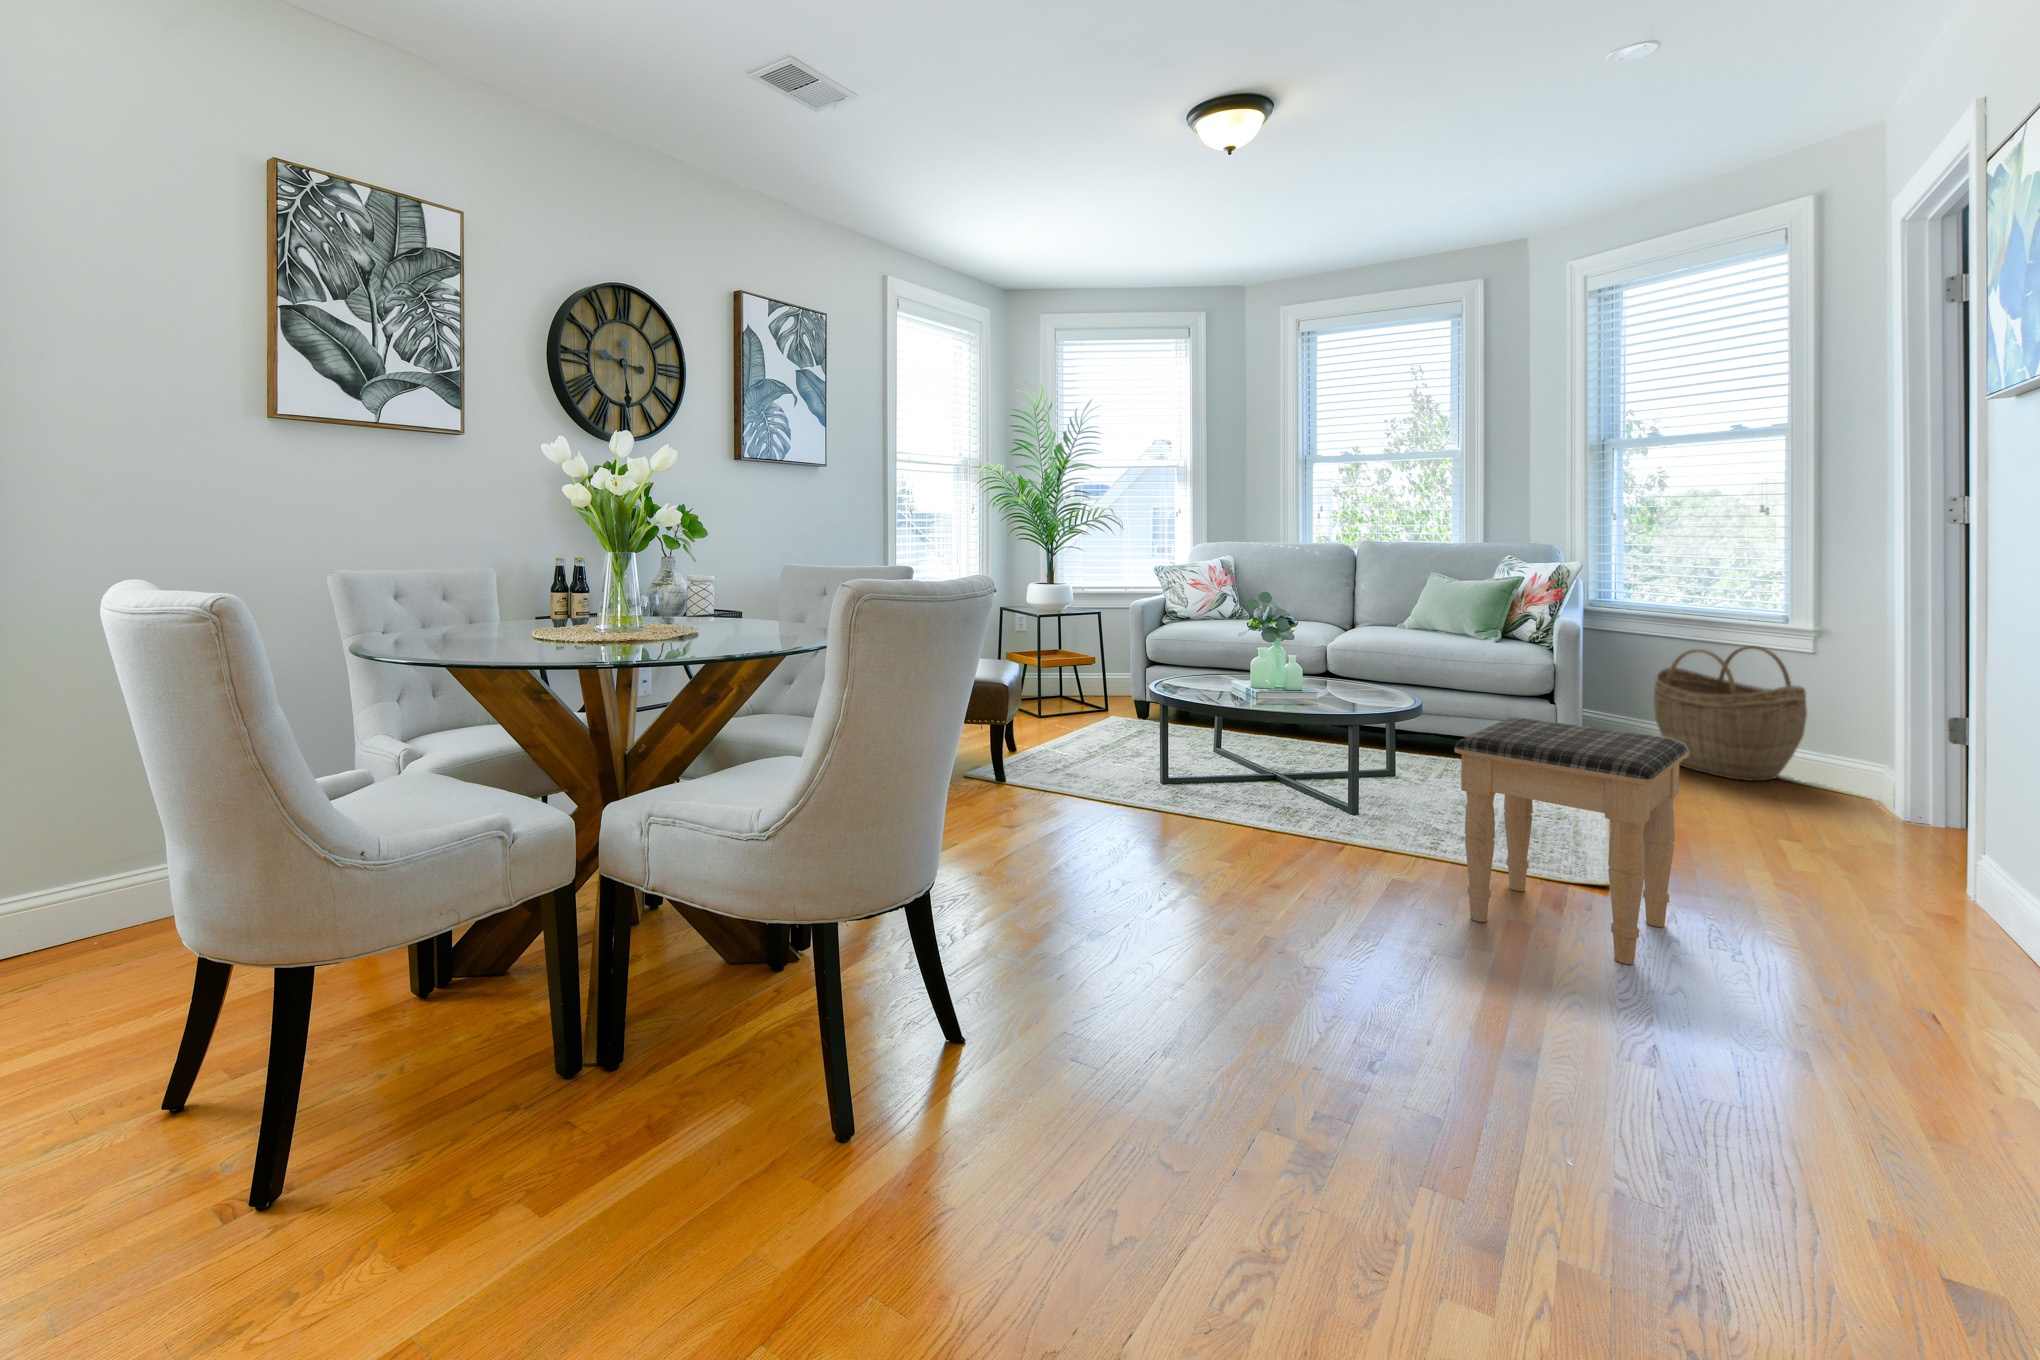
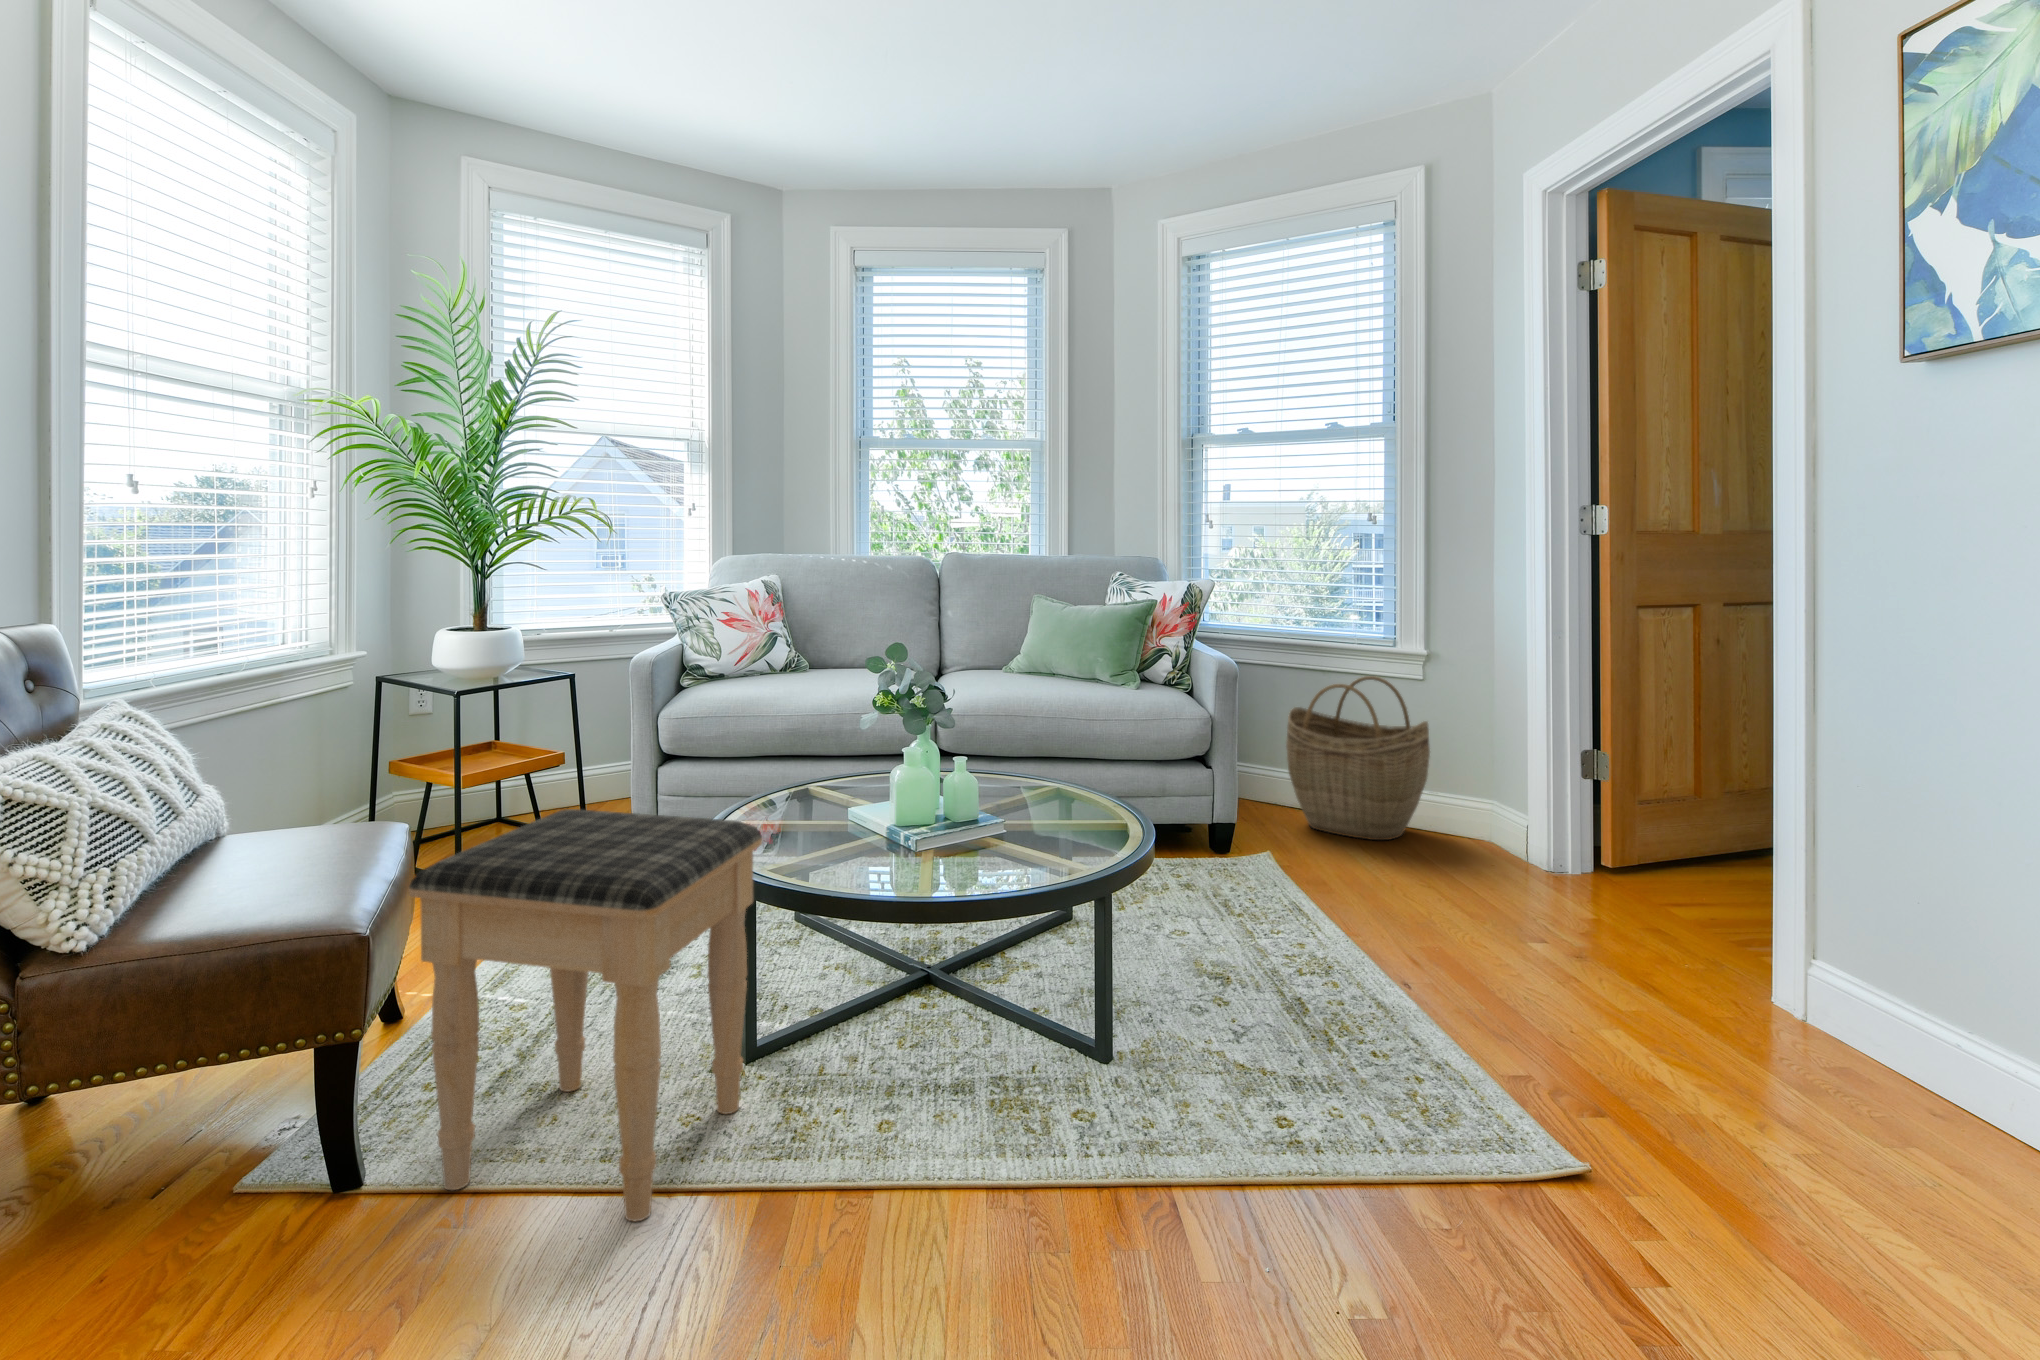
footstool: present [1455,718,1688,964] -> present [409,809,762,1221]

